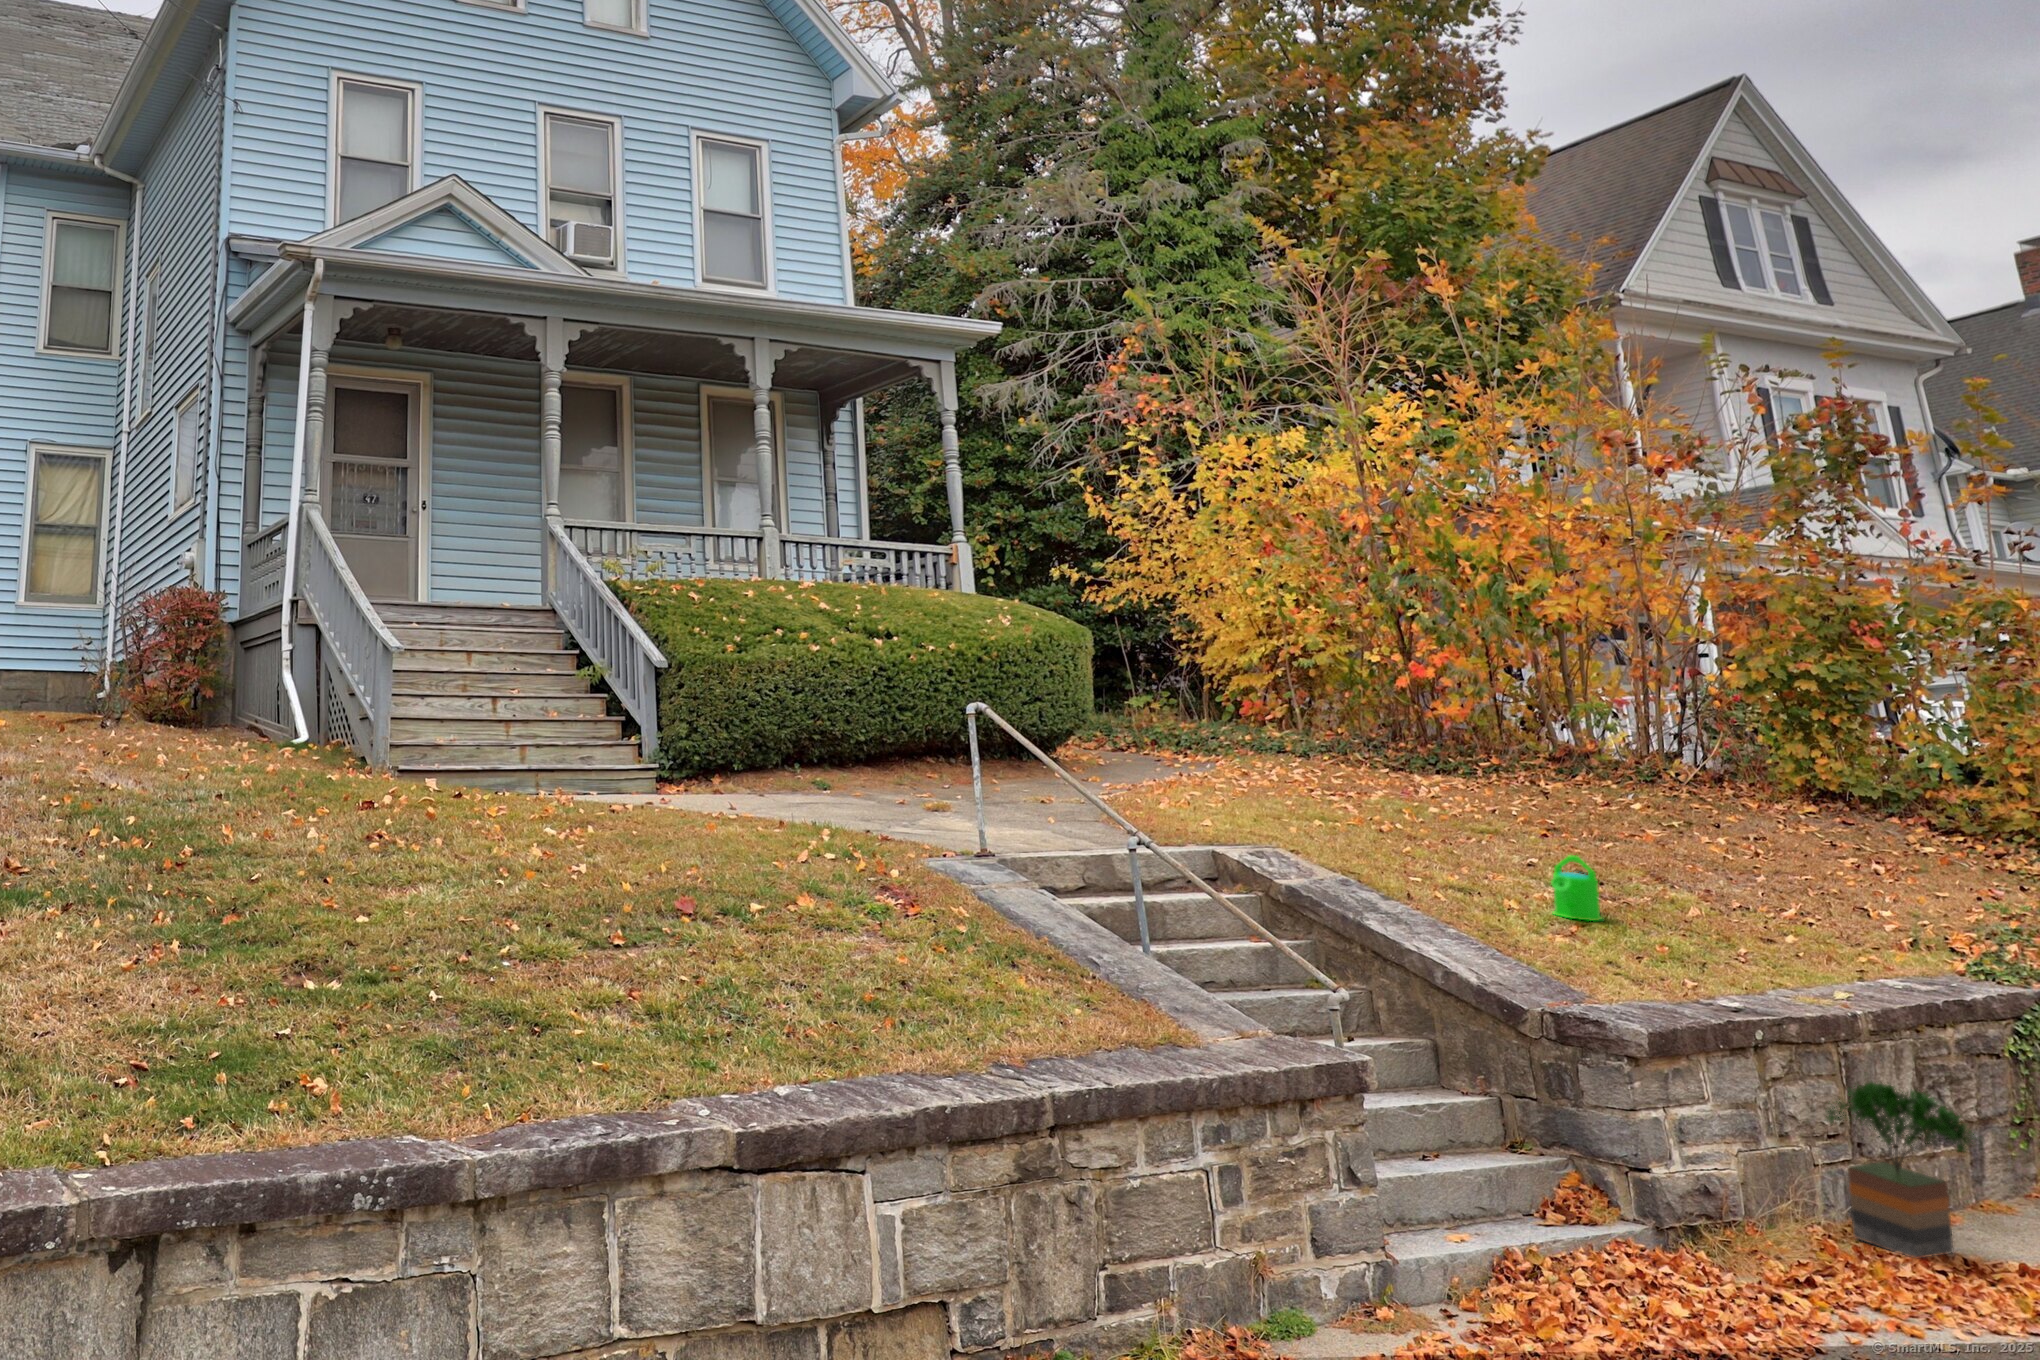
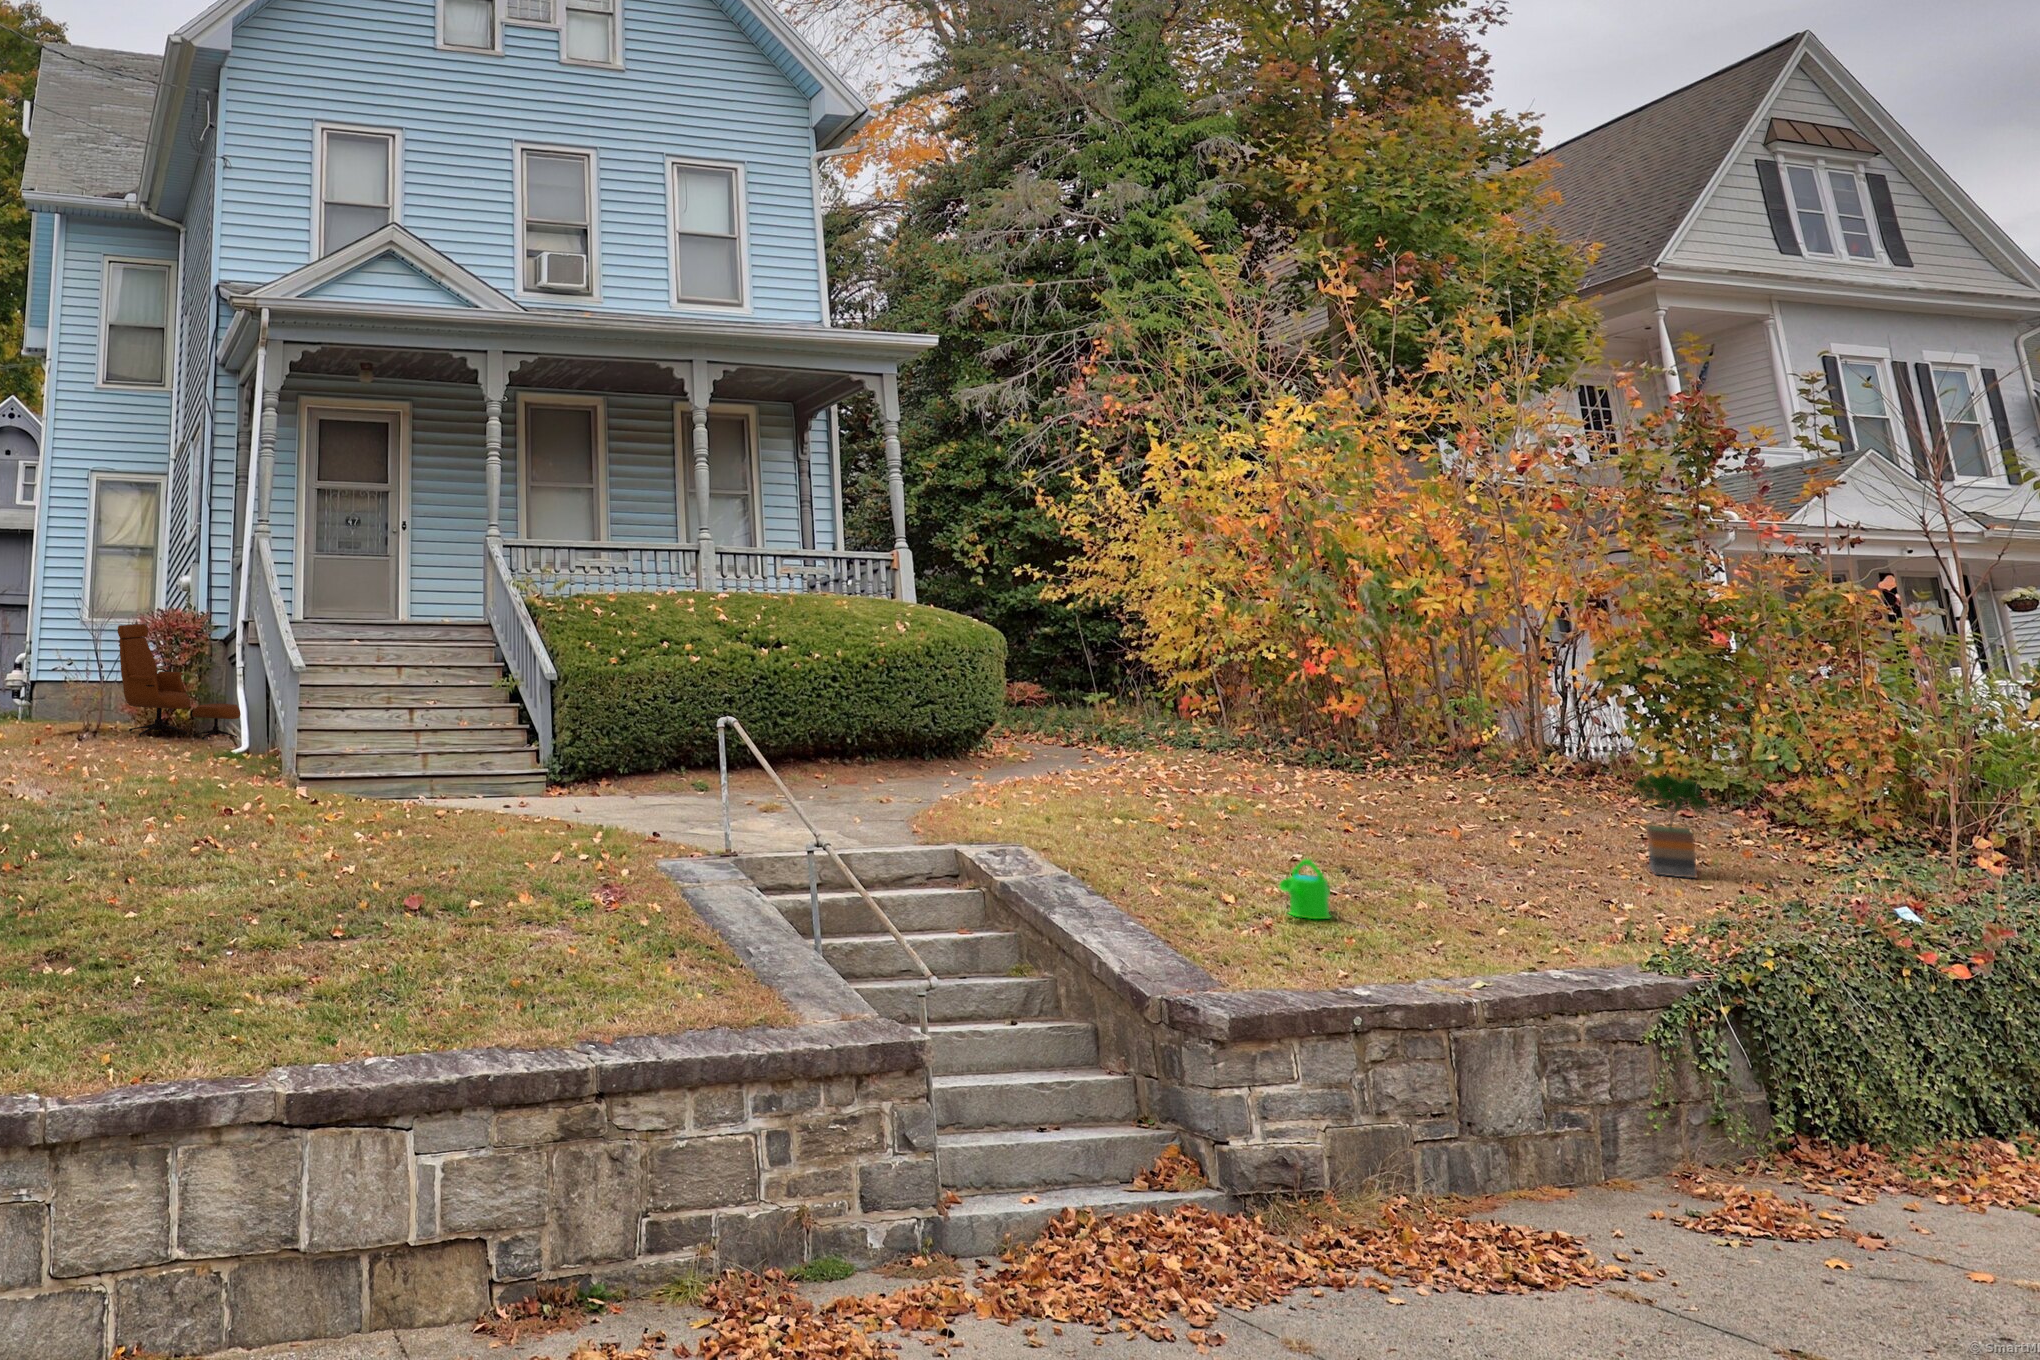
lounge chair: none [68,603,205,730] -> present [118,624,240,739]
potted tree: present [1826,1082,1974,1259] -> present [1632,774,1709,878]

